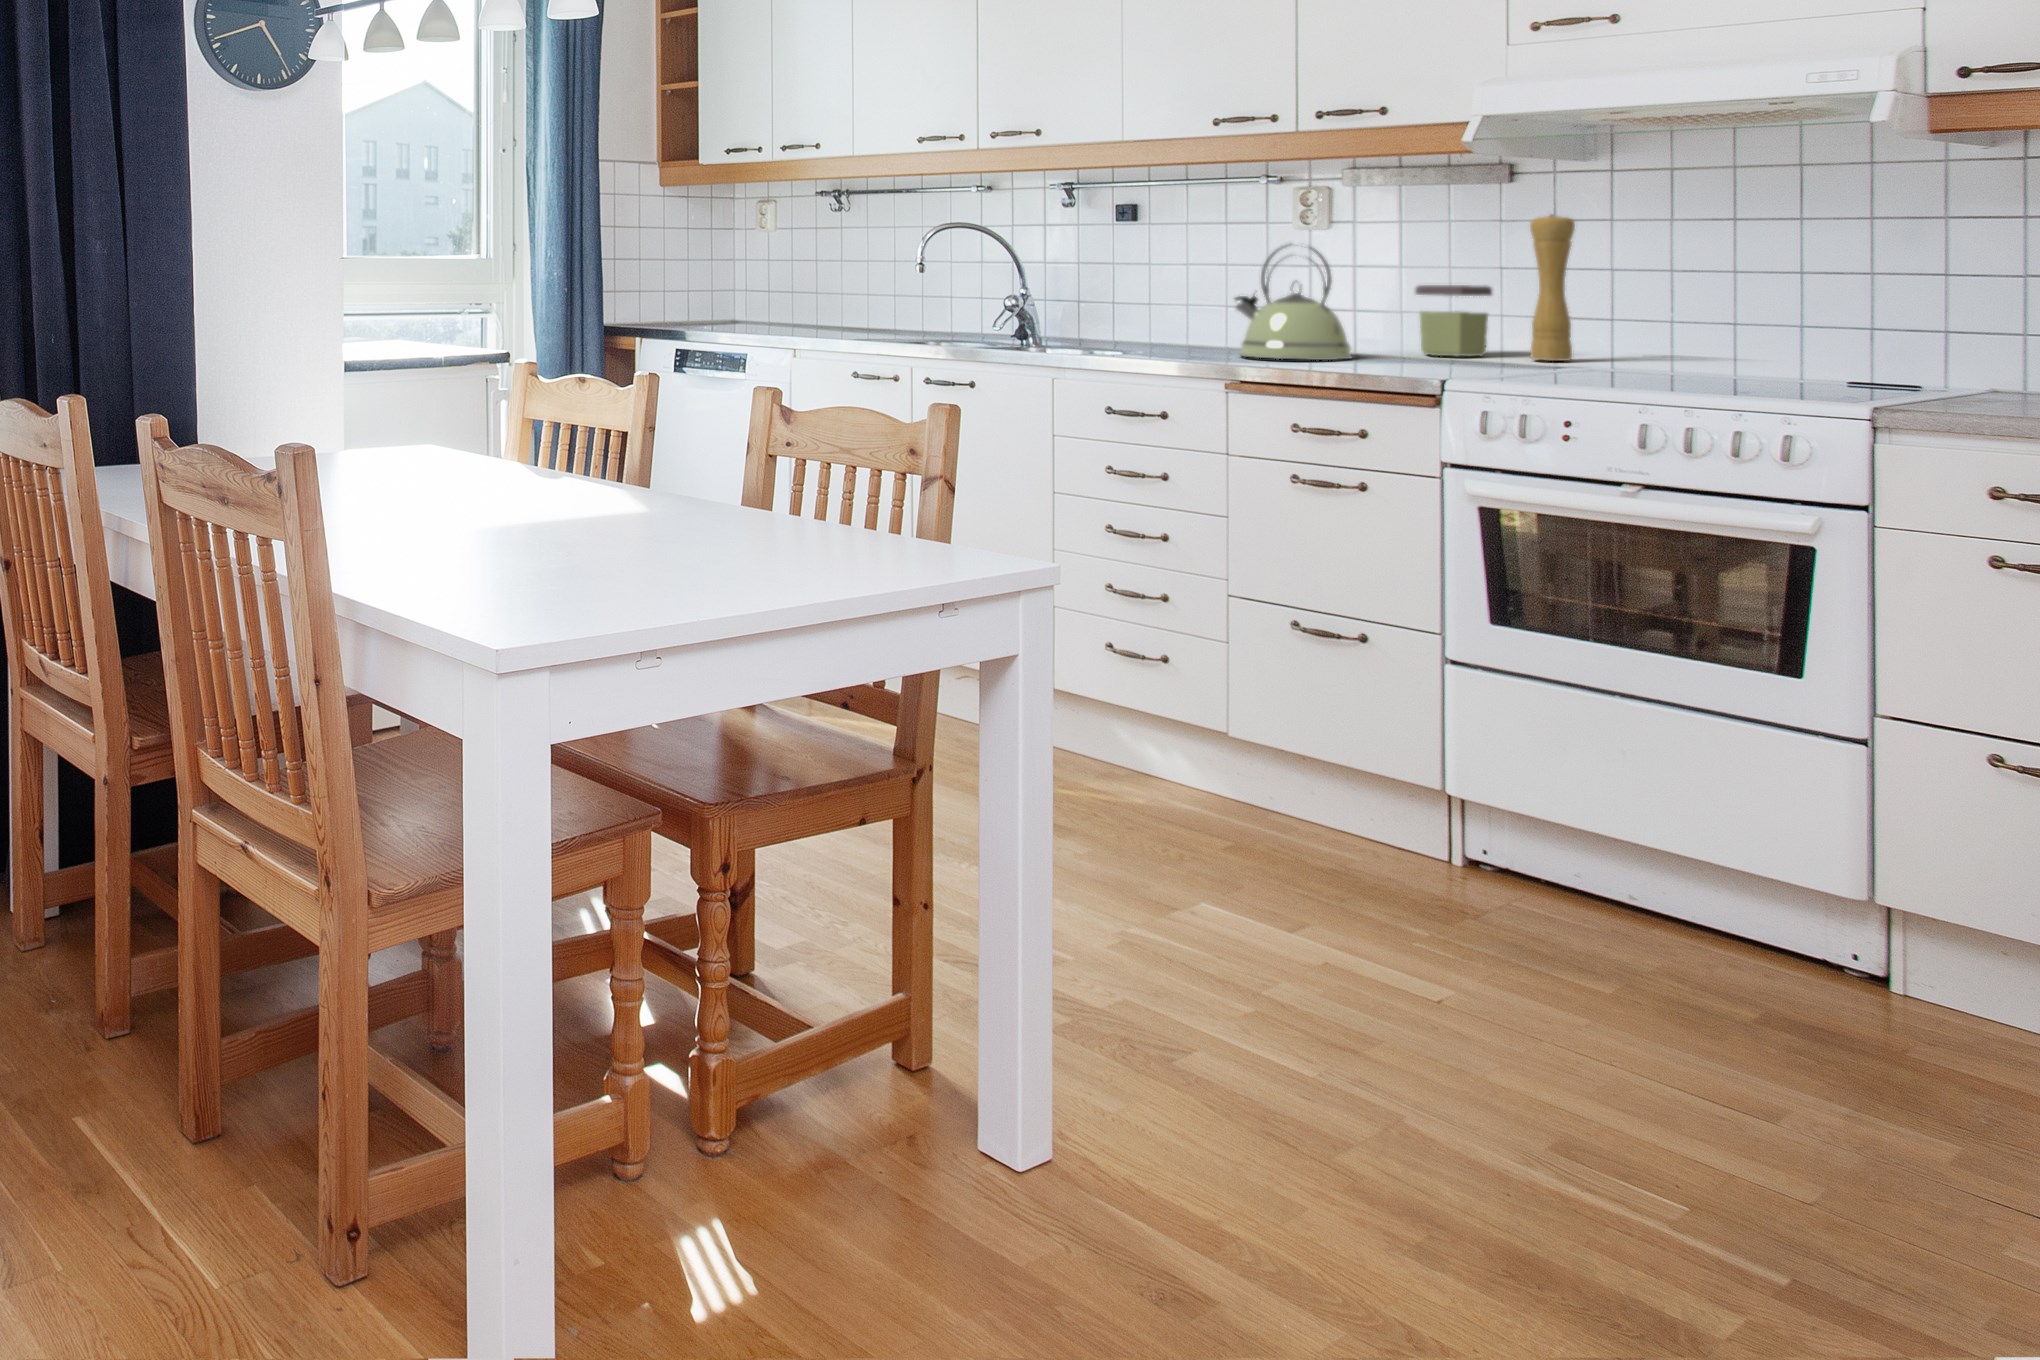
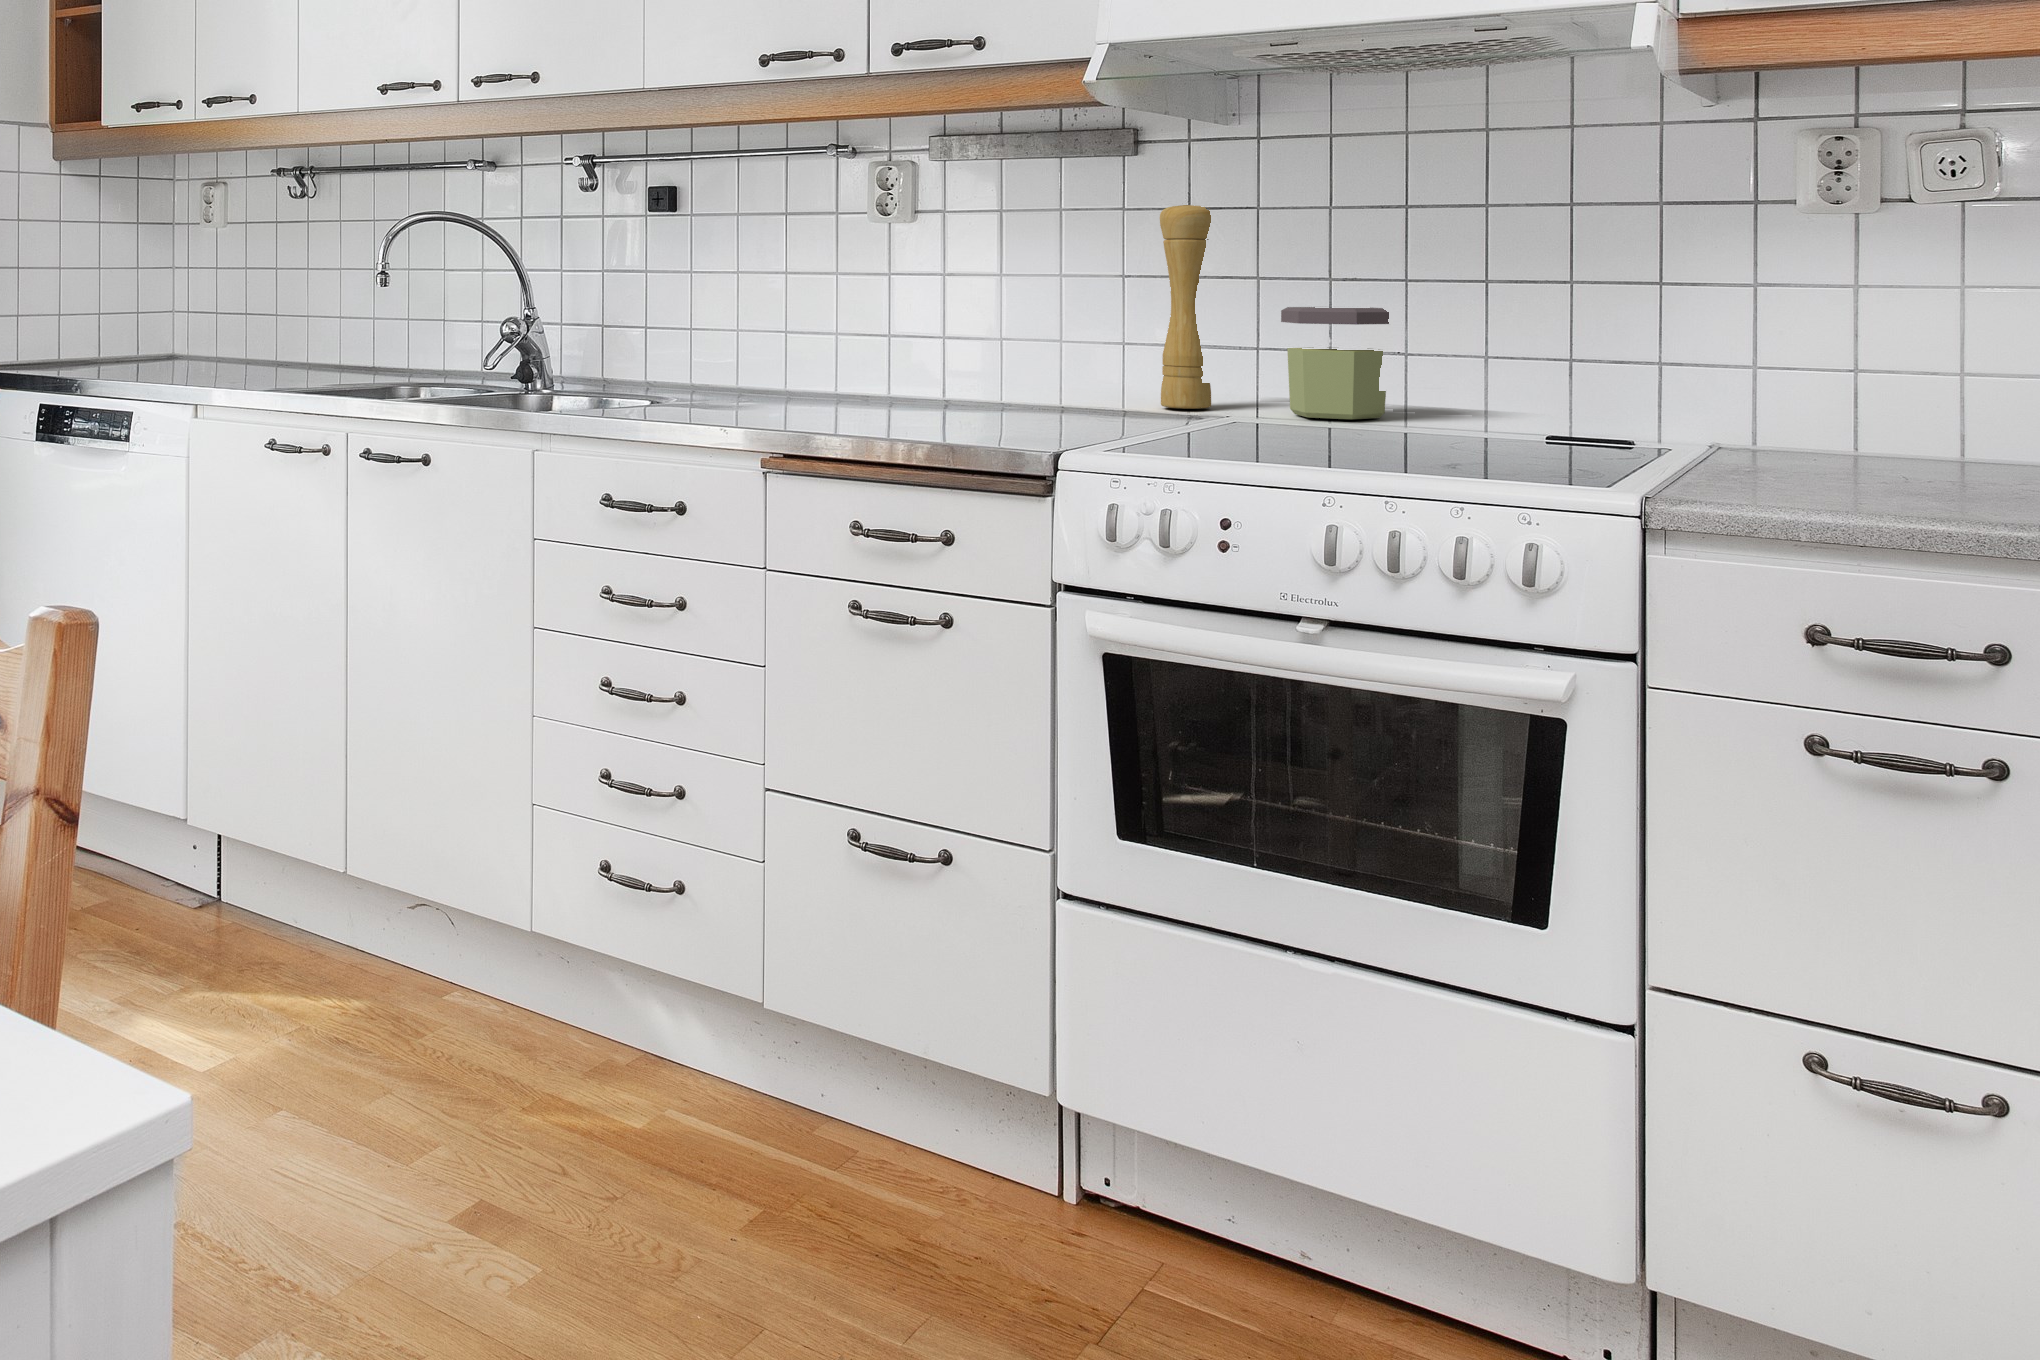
kettle: present [1235,244,1352,360] -> none [788,241,940,412]
jar: present [1415,285,1492,357] -> present [1281,307,1389,419]

